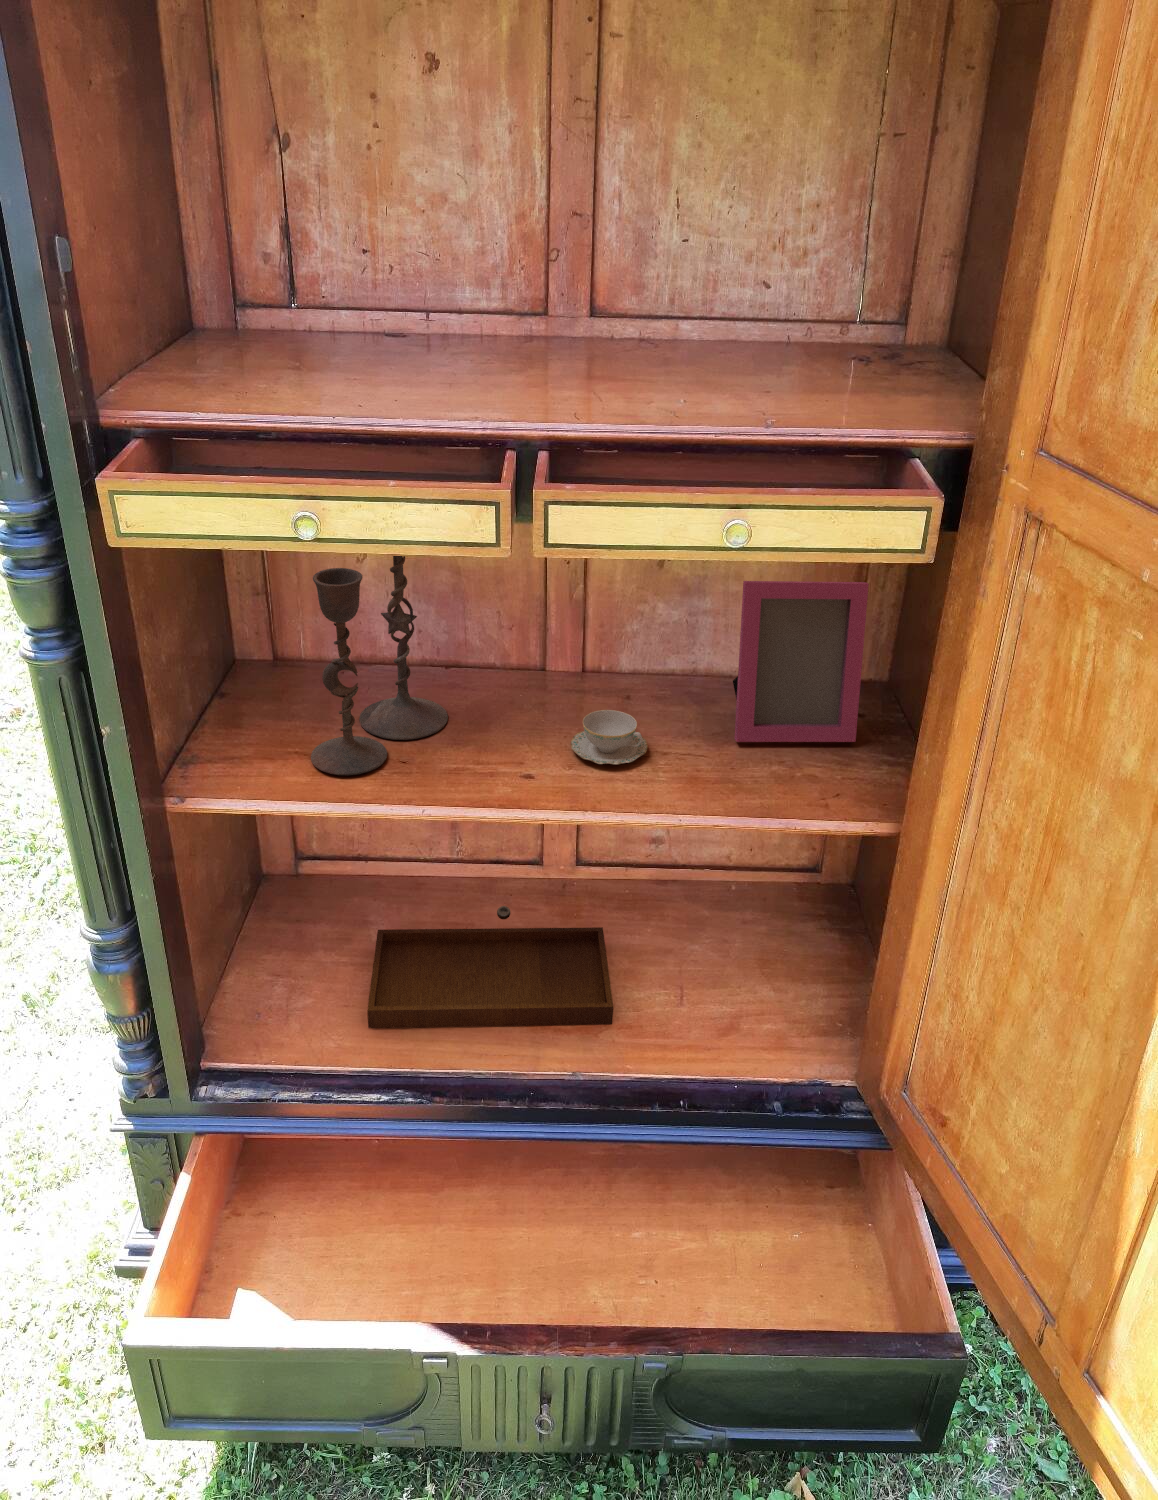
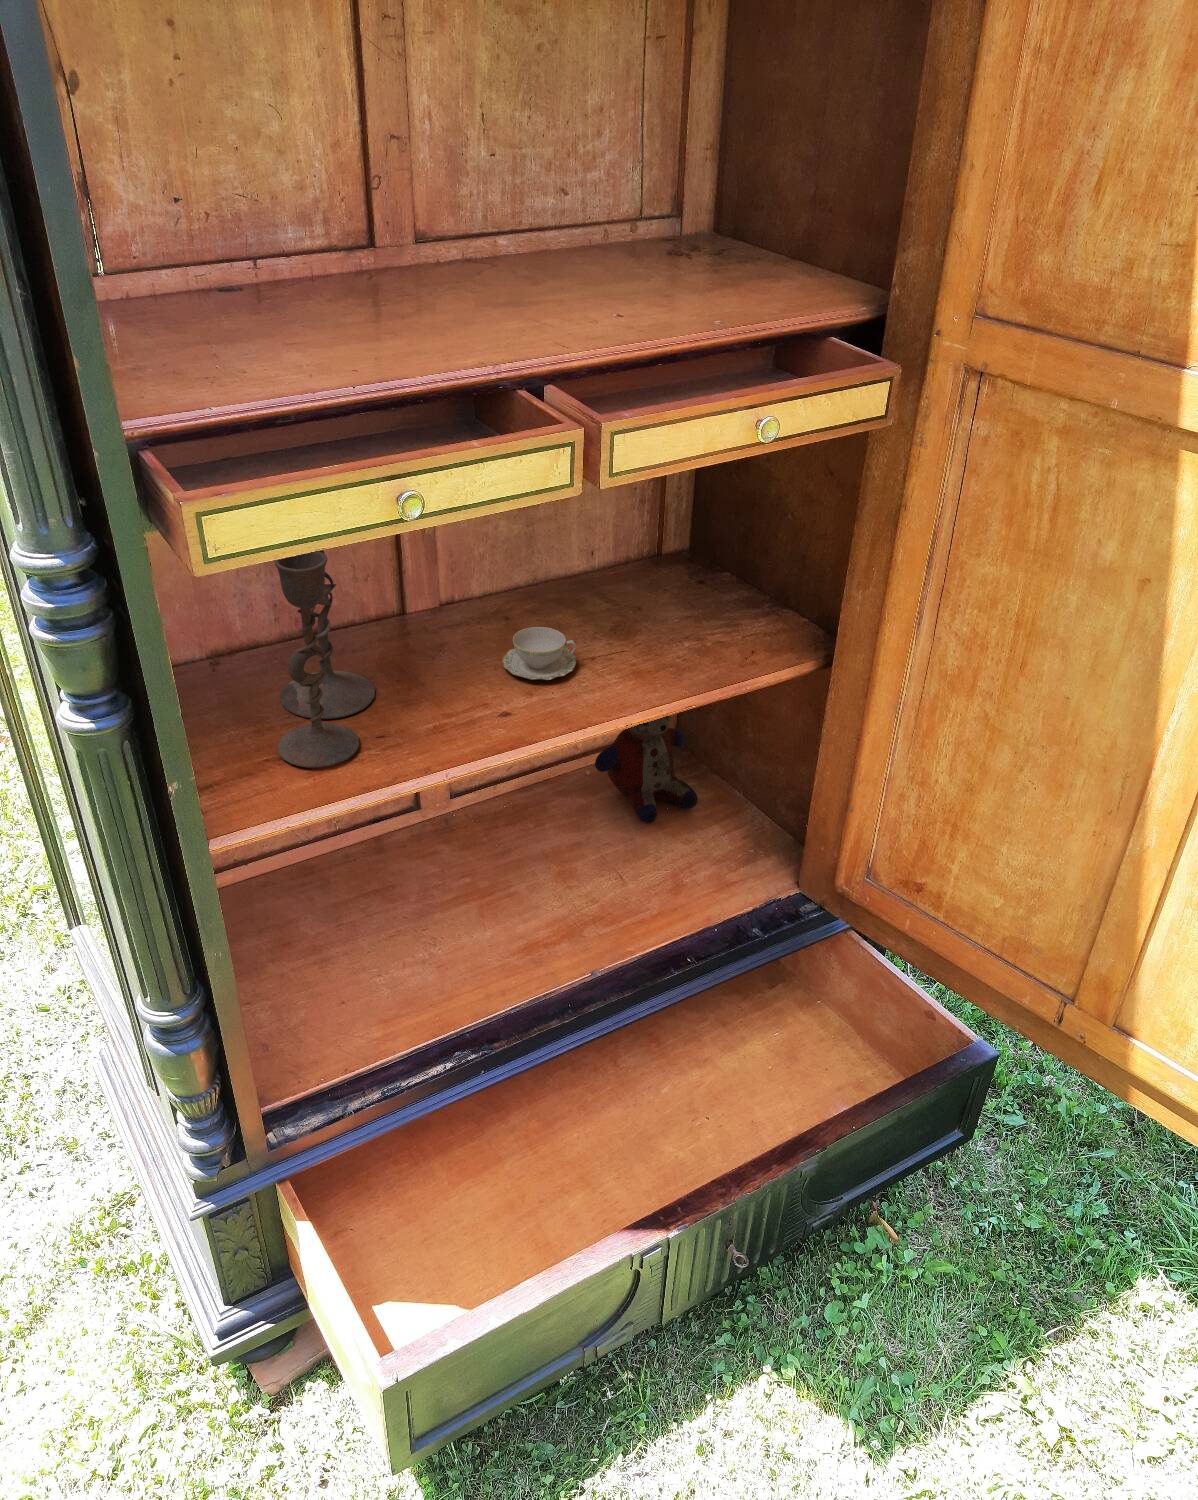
picture frame: present [733,581,869,742] -> none [601,455,721,626]
stuffed bear: none [715,809,829,960] -> present [595,716,698,823]
tray: present [367,906,613,1028] -> none [322,842,588,1014]

